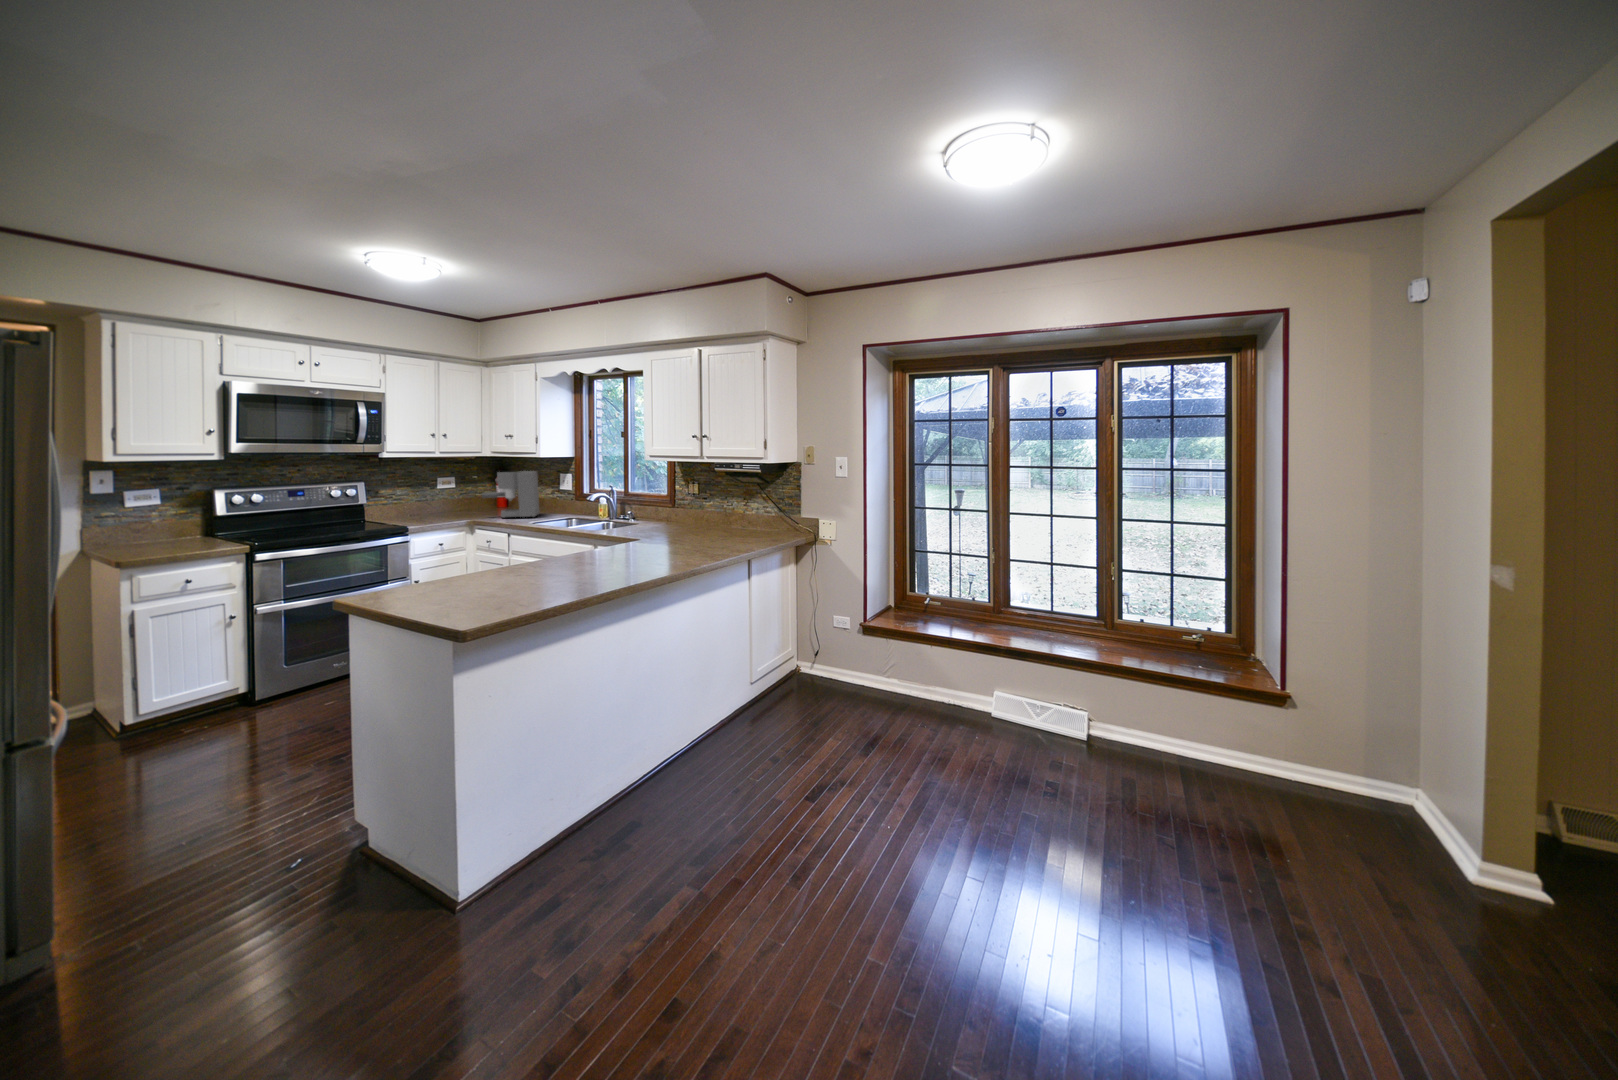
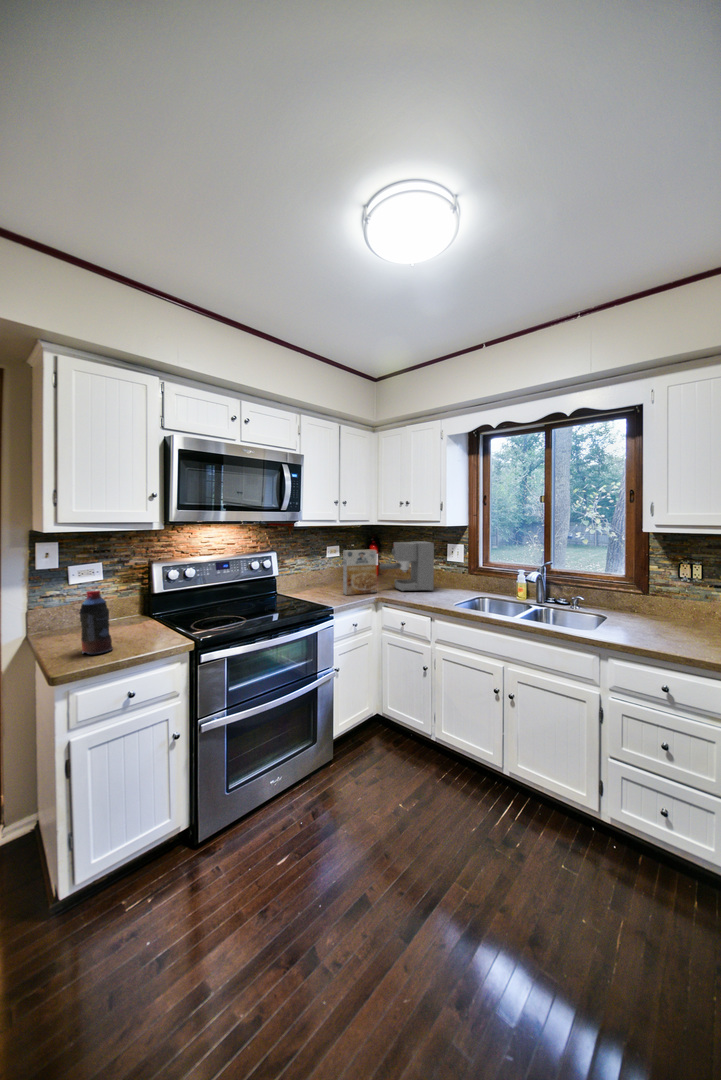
cereal box: none [435,478,474,521] -> present [343,550,377,595]
bottle: none [135,503,170,552] -> present [79,590,113,654]

